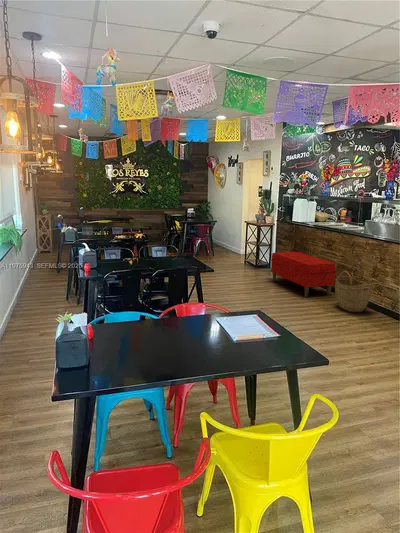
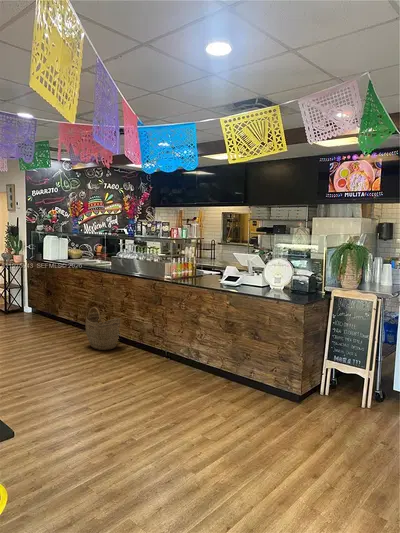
bench: present [271,252,336,297] -> none [17,292,88,341]

